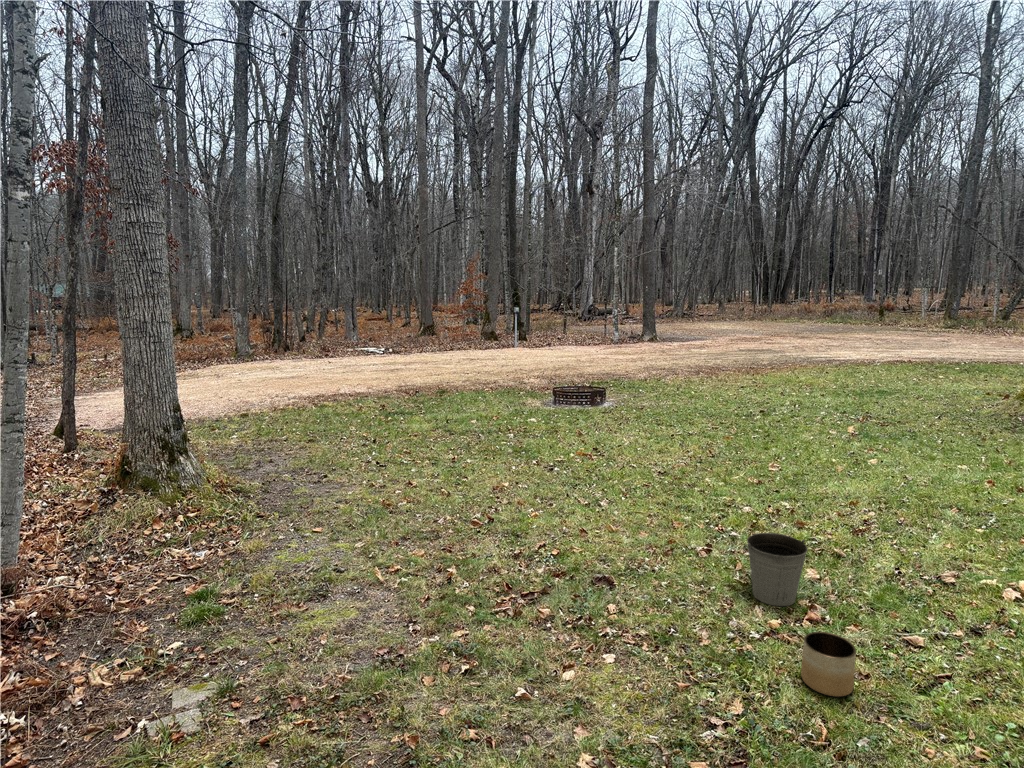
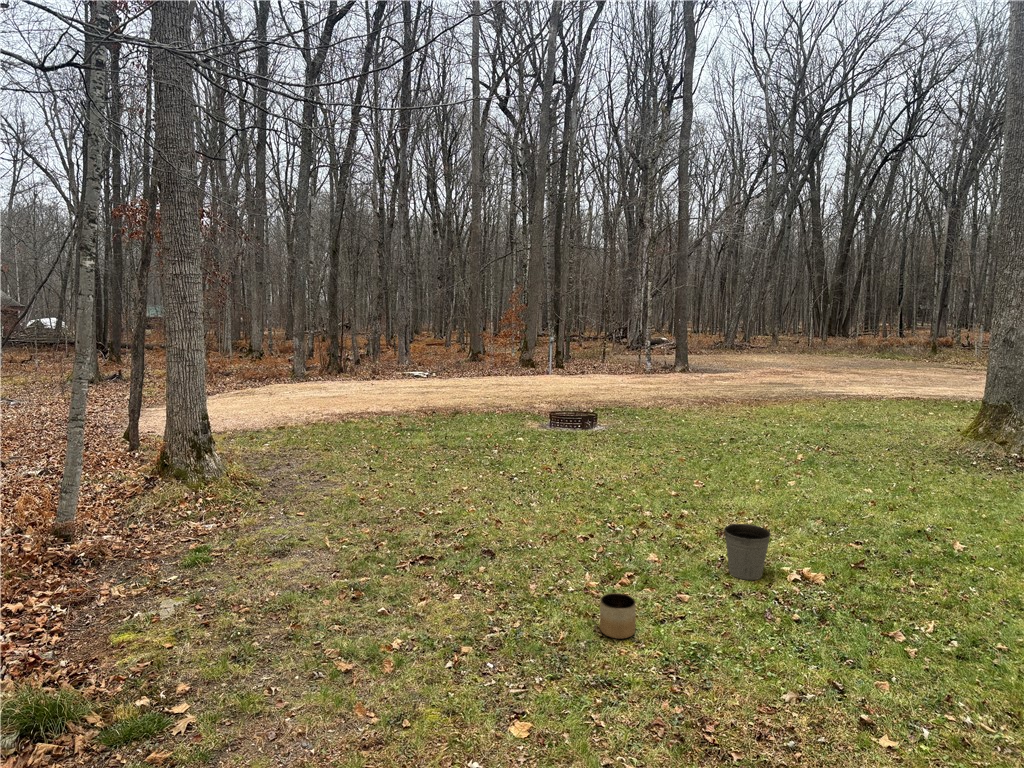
bucket: present [744,533,808,606] -> present [724,524,771,580]

